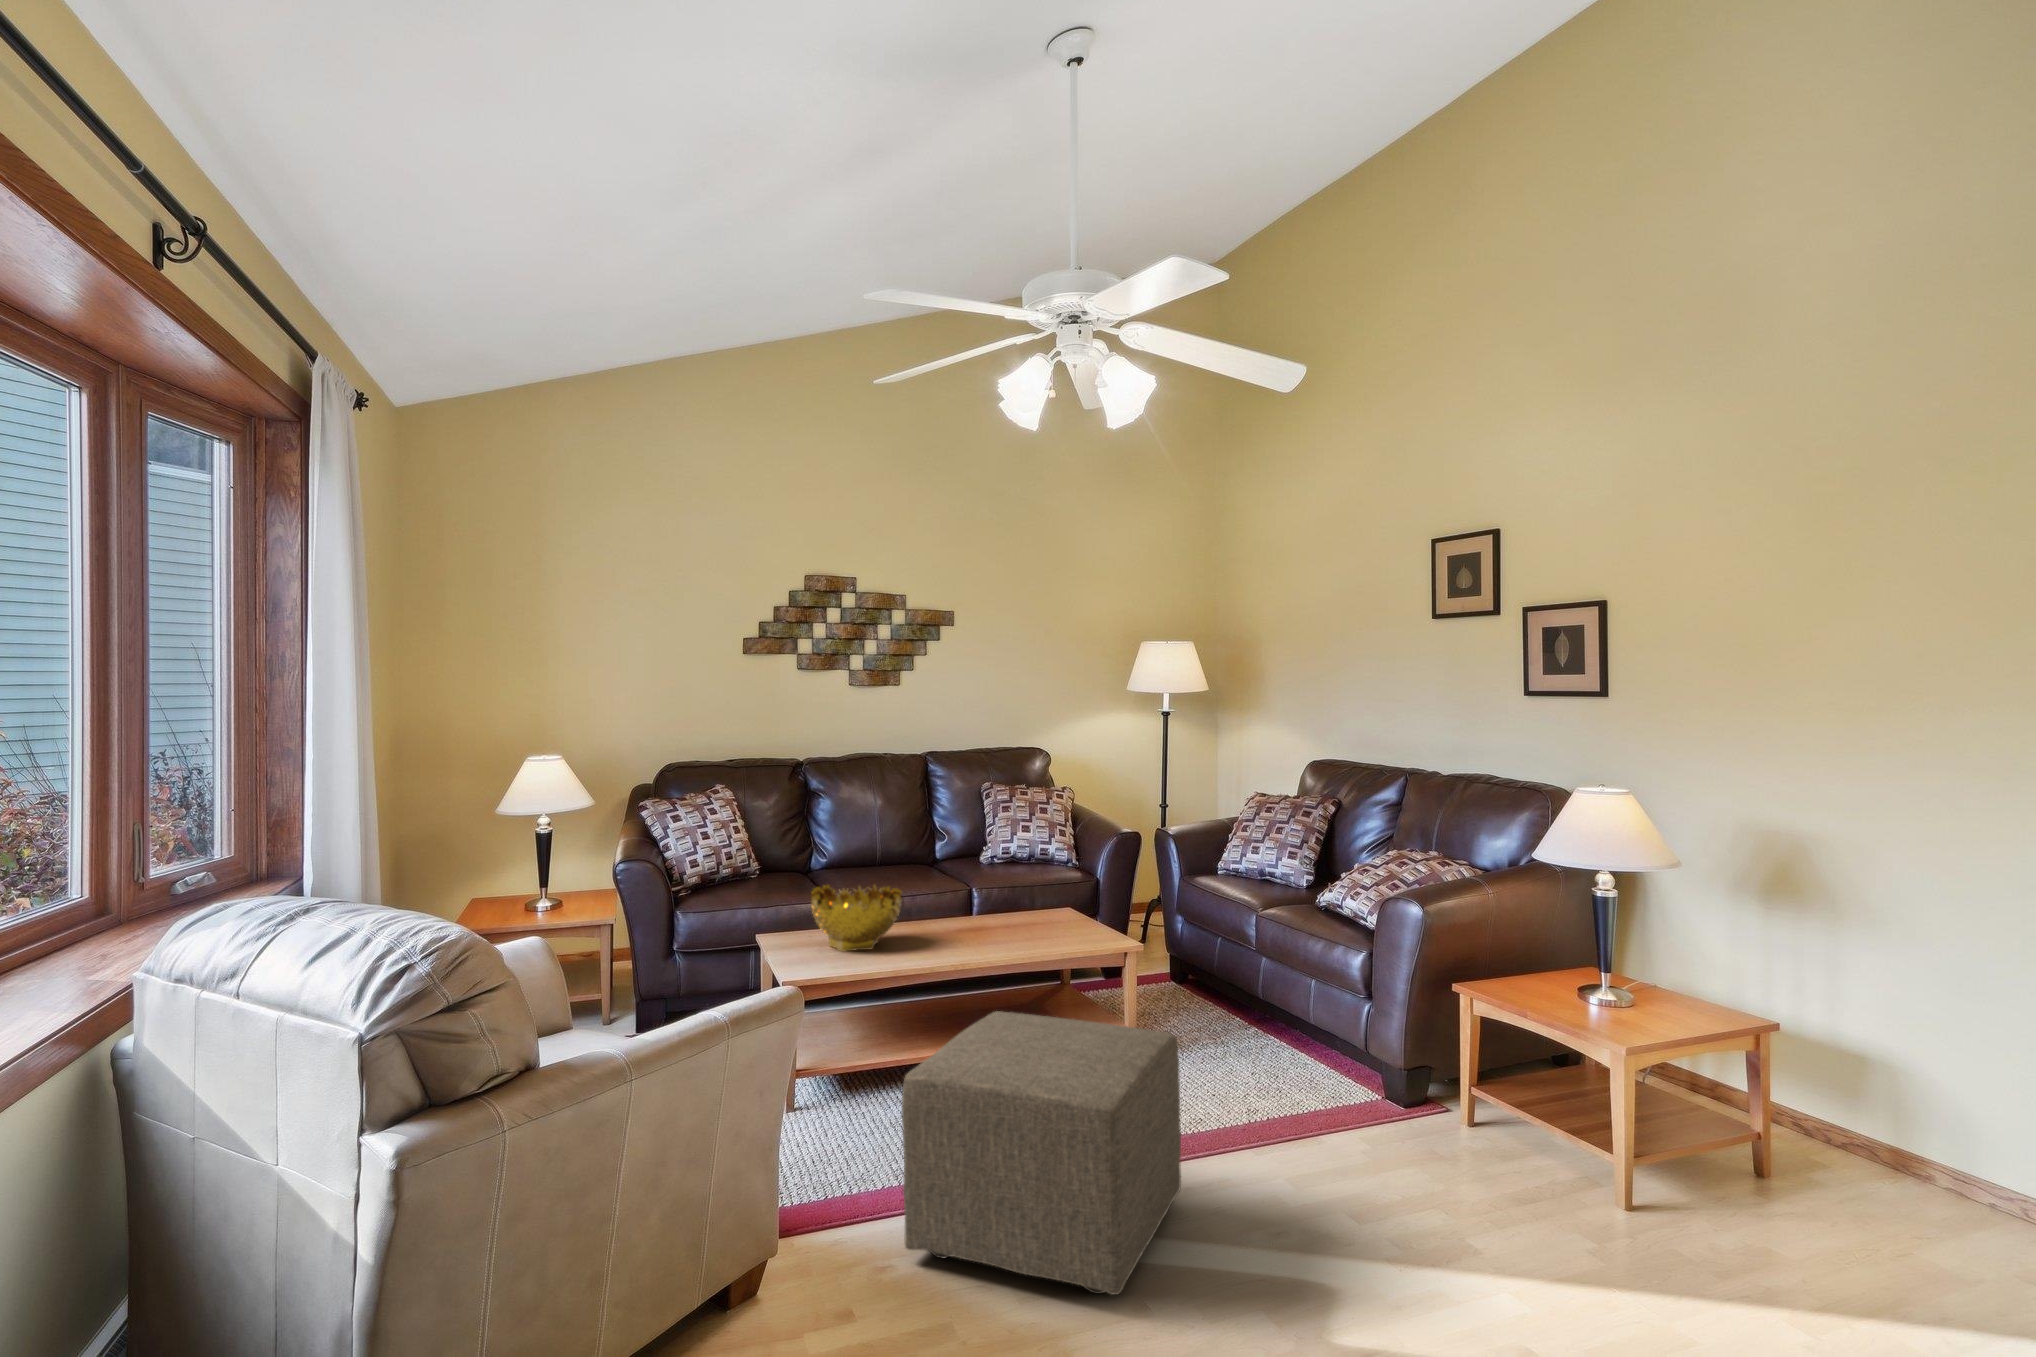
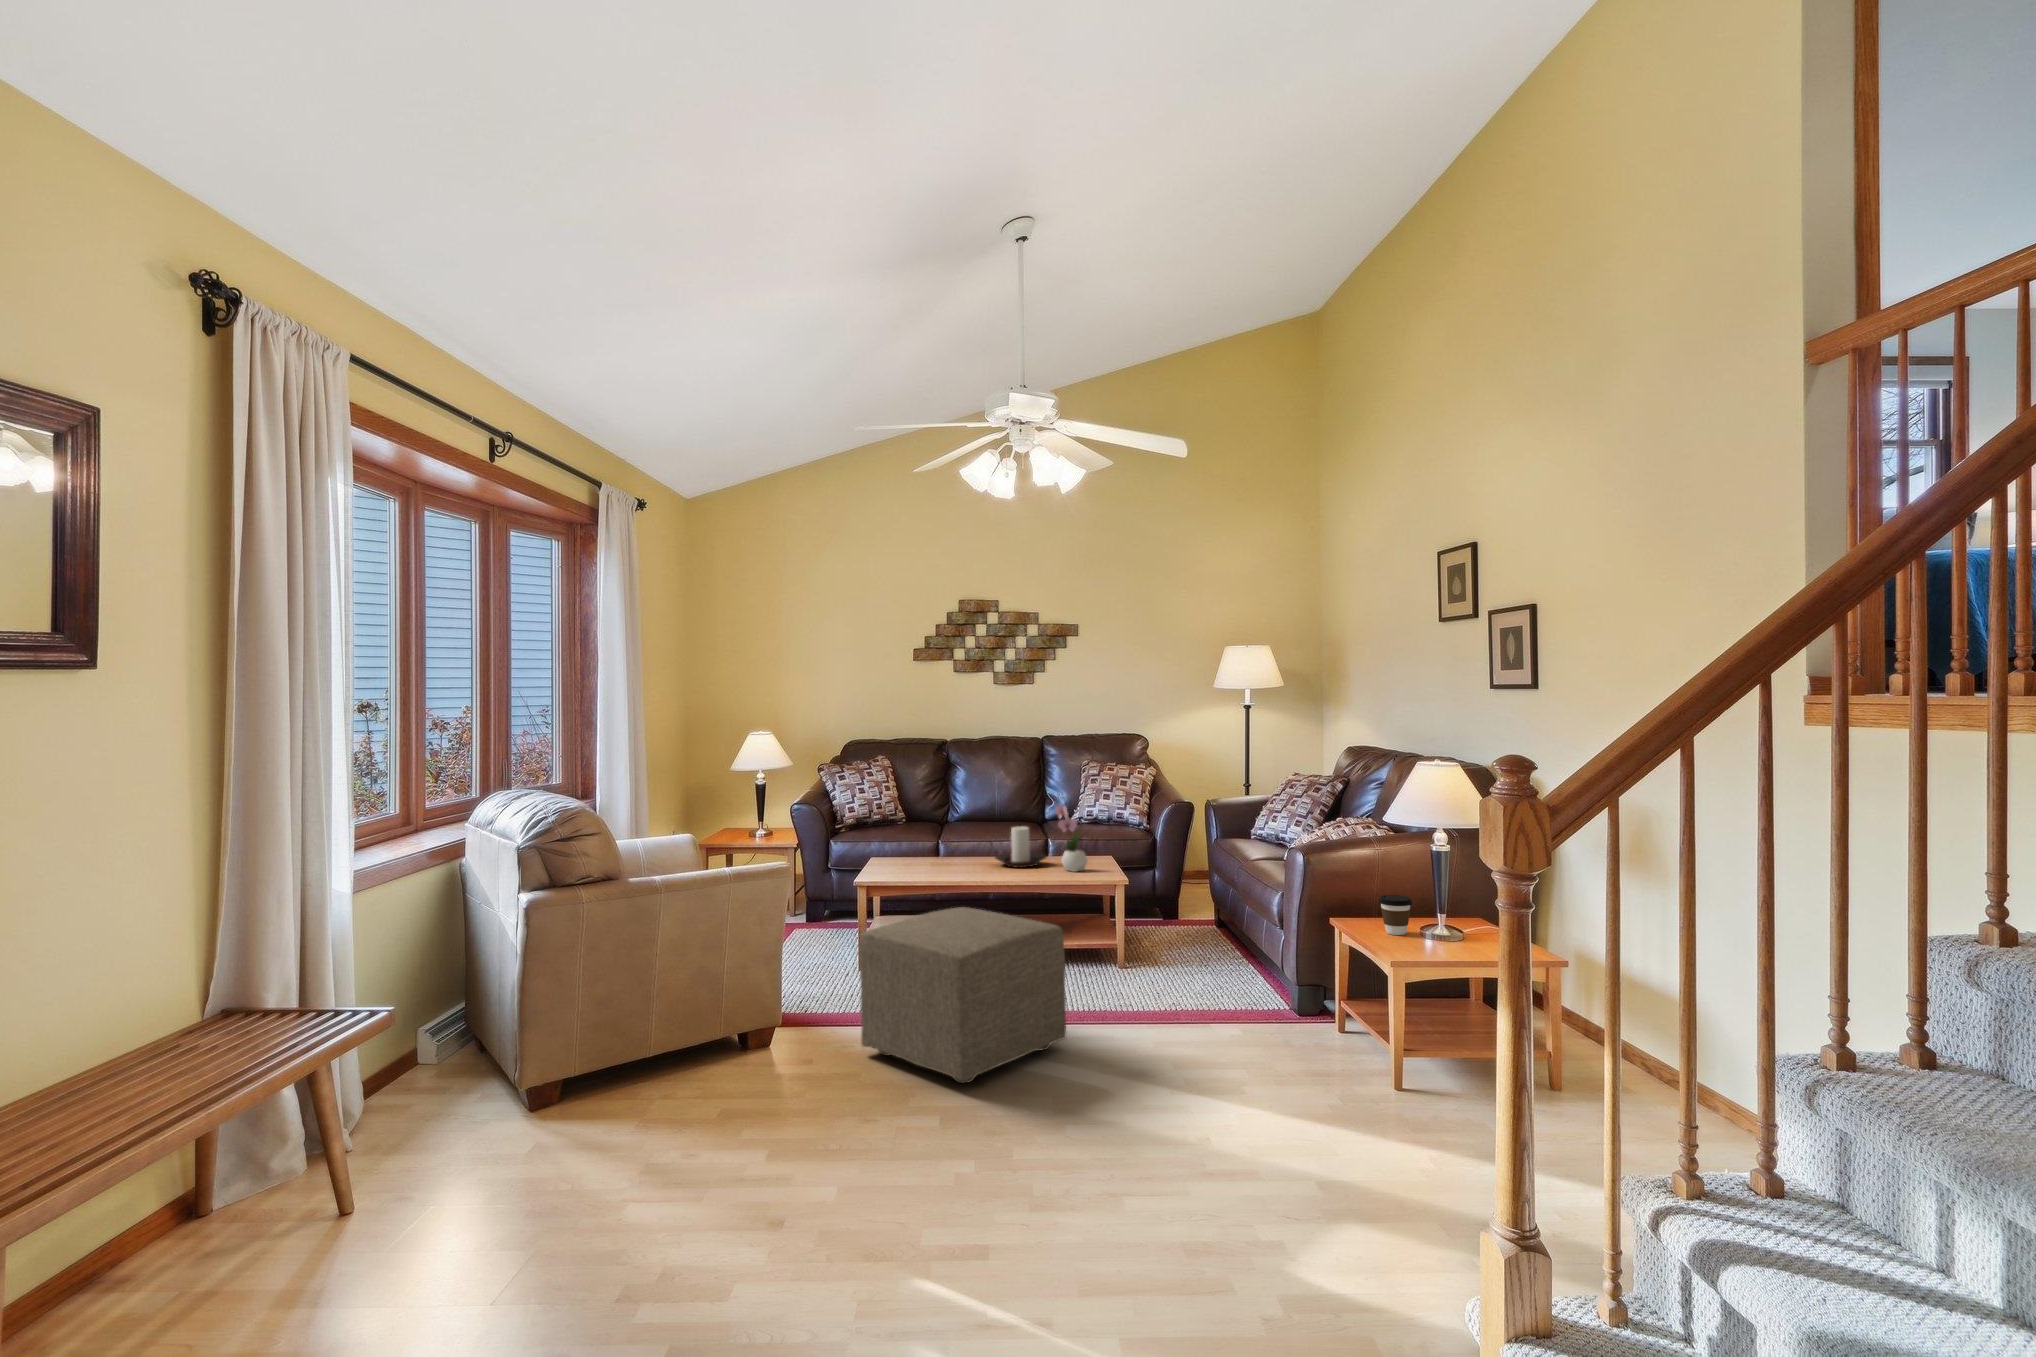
flower arrangement: none [1035,833,1078,937] -> present [1055,804,1087,872]
candle holder: none [937,877,1008,935] -> present [995,826,1047,868]
decorative bowl: present [811,885,901,952] -> none [894,824,960,871]
coffee cup: none [1529,952,1573,1003] -> present [1379,895,1412,935]

